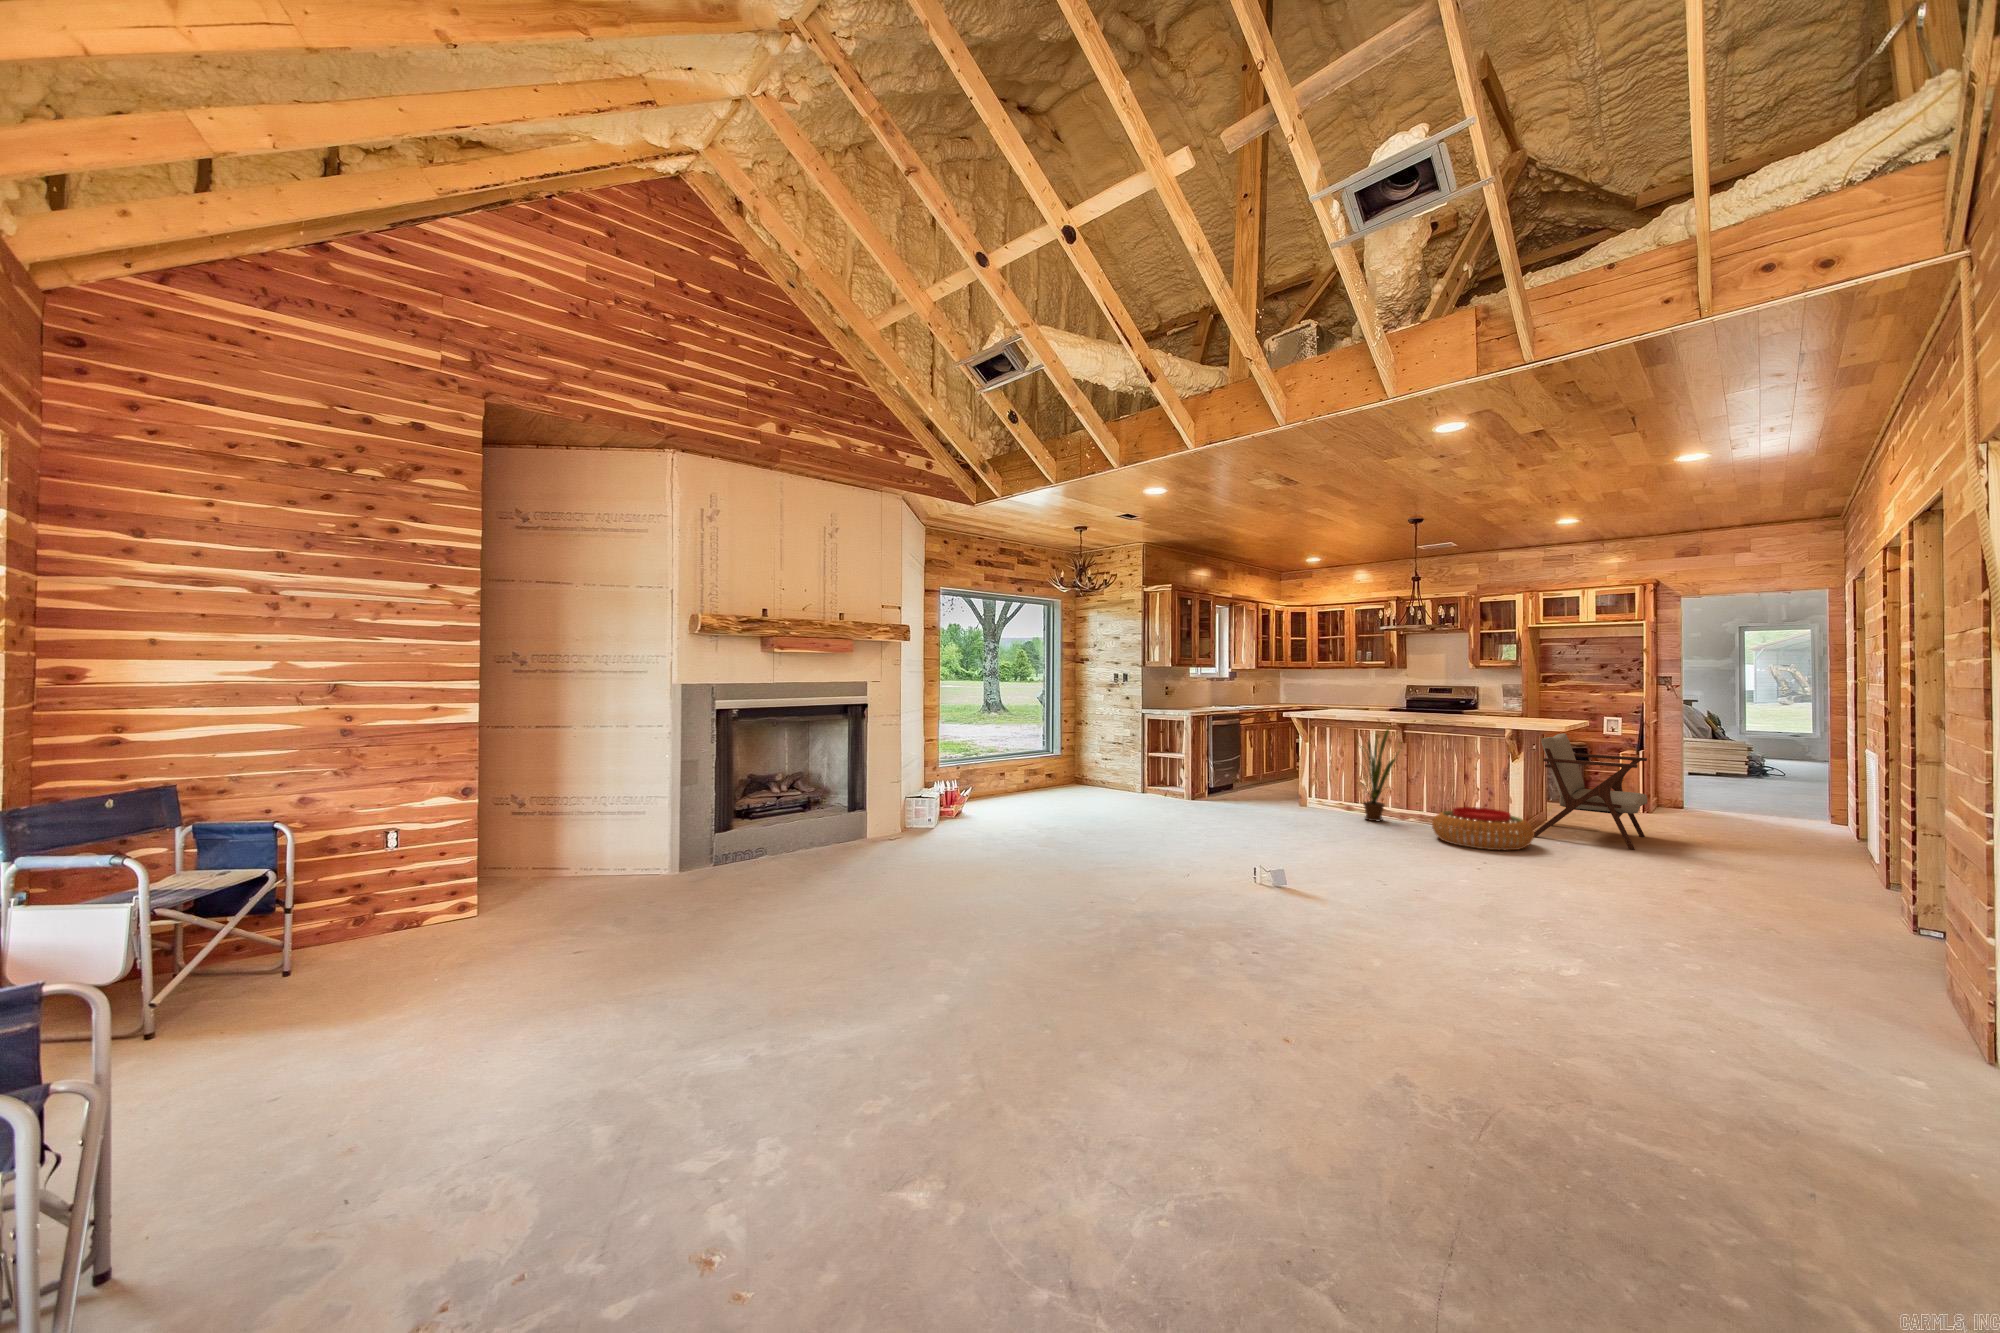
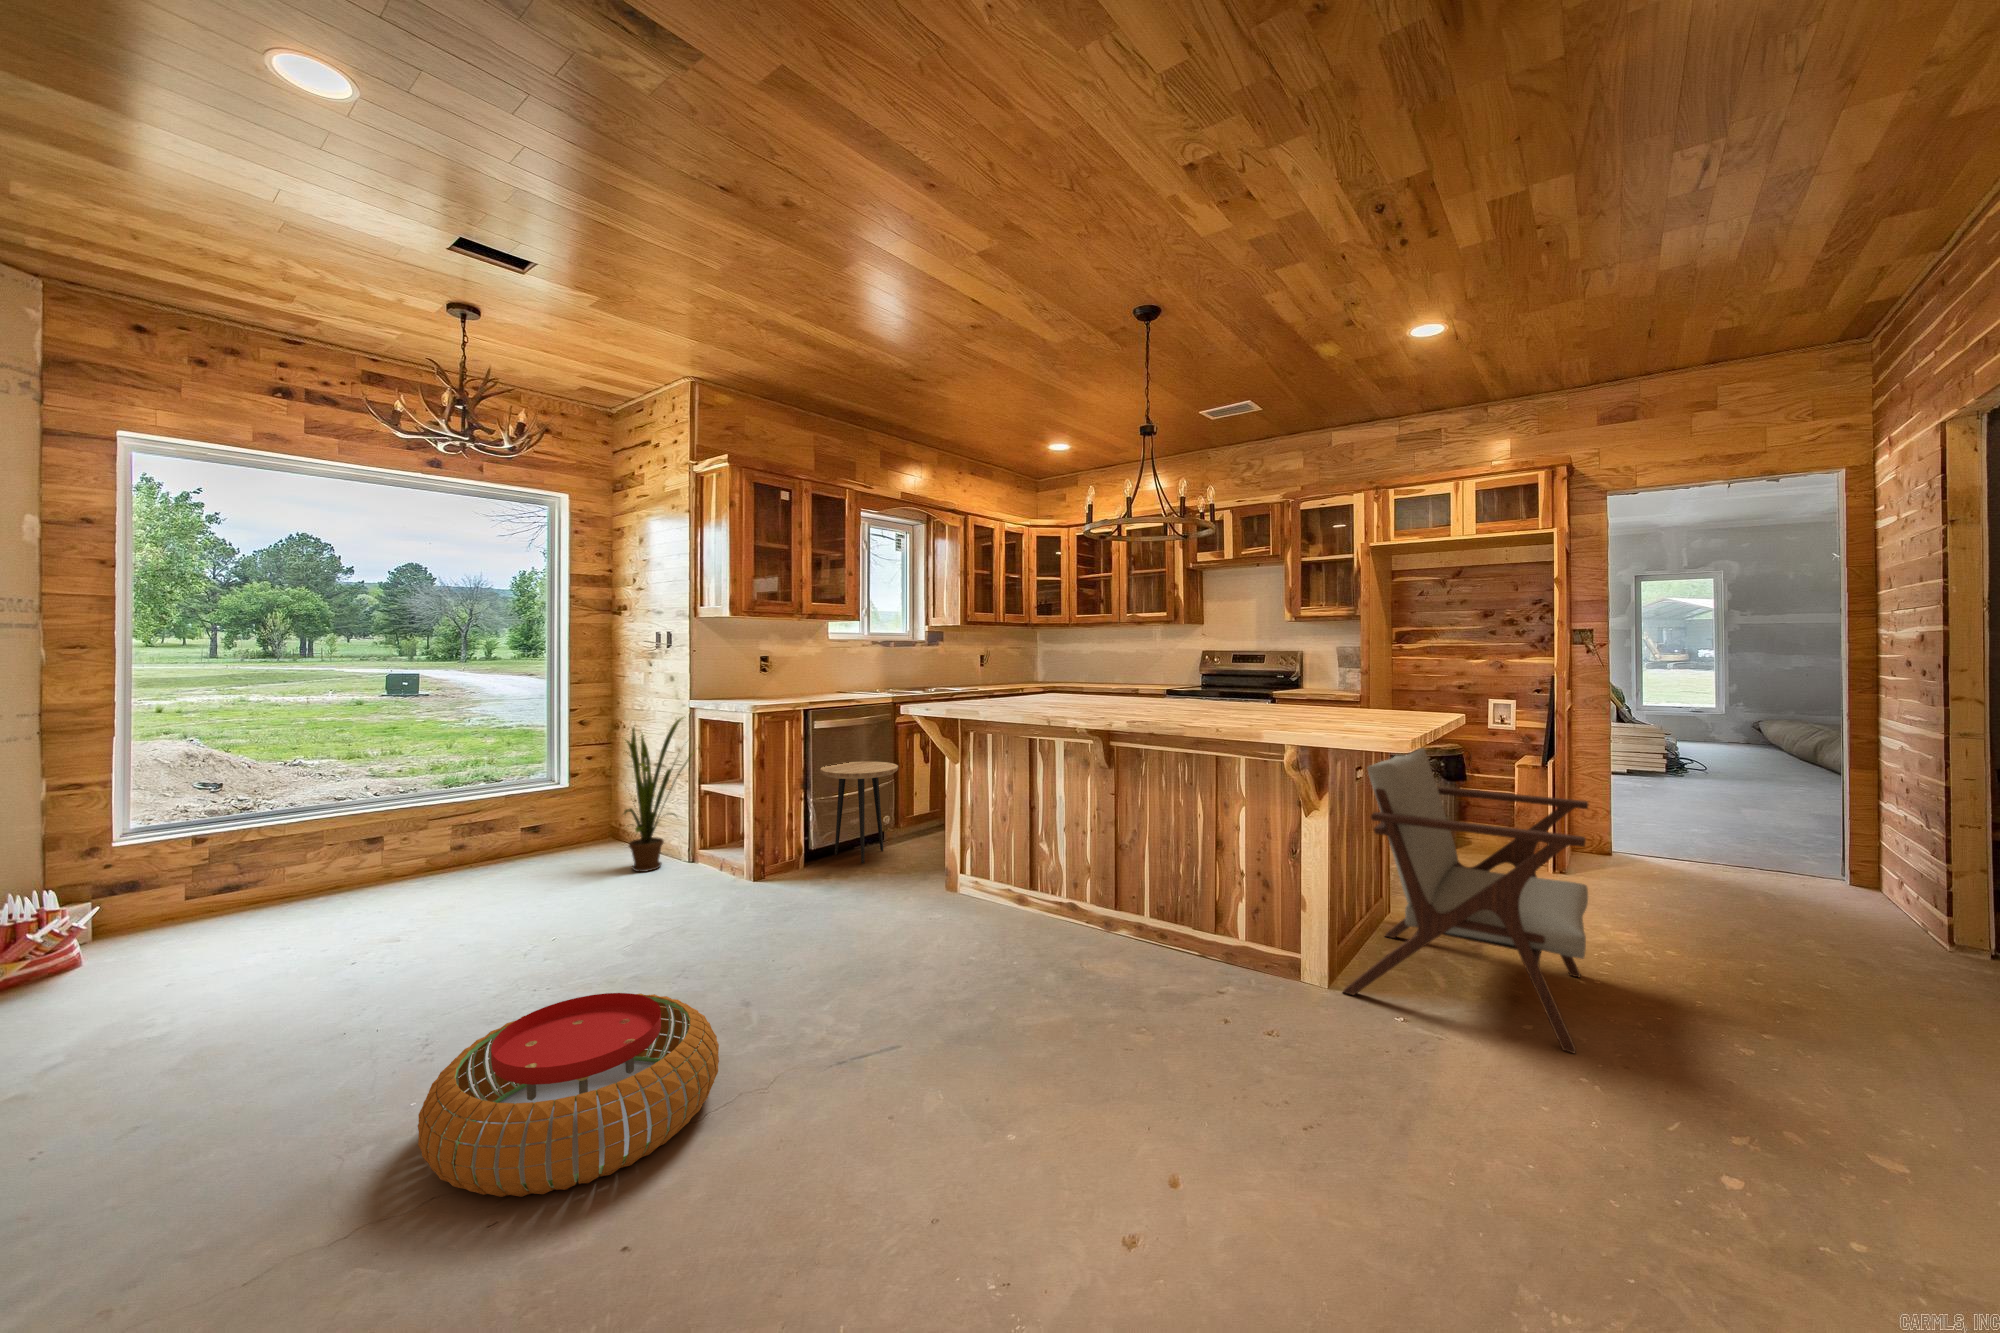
house plant: present [1360,729,1401,821] -> present [624,718,693,872]
side table: none [1213,745,1256,798] -> present [820,761,898,864]
pouf: present [1432,807,1534,850] -> present [418,993,719,1197]

